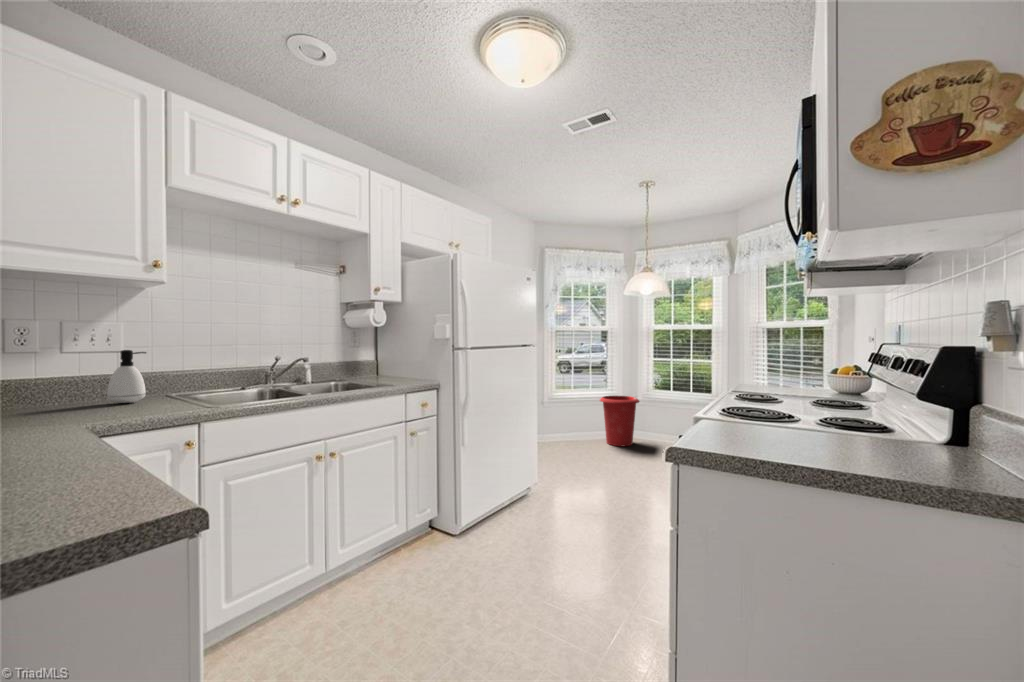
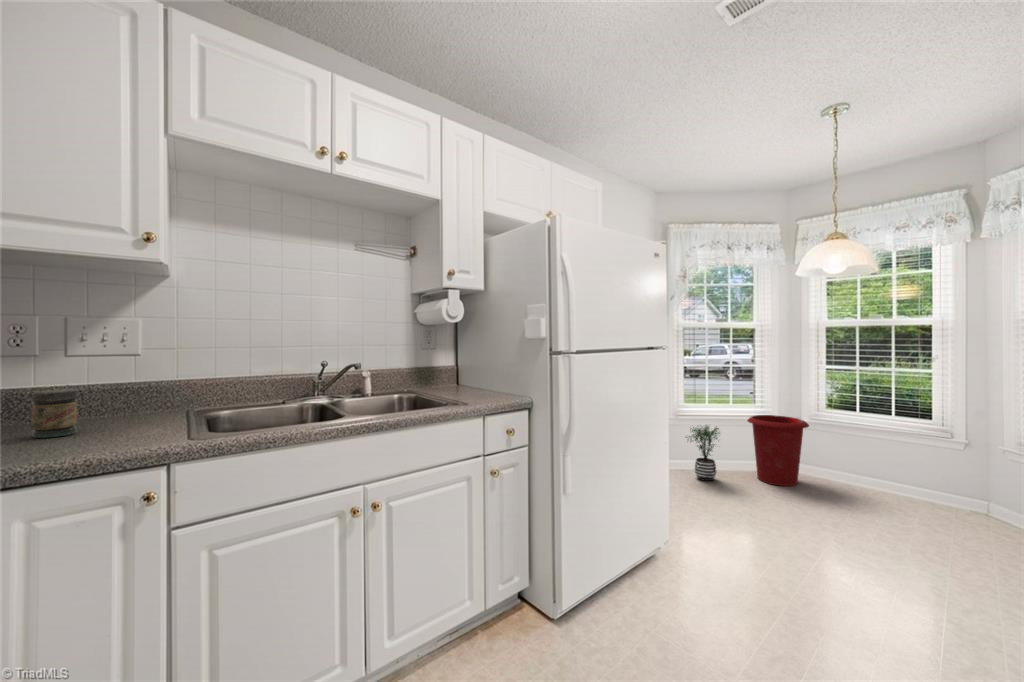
soap dispenser: present [107,350,146,403] -> none [100,353,151,423]
jar: none [69,377,103,412] -> present [31,389,77,438]
potted plant: none [554,403,583,447] -> present [690,426,720,481]

